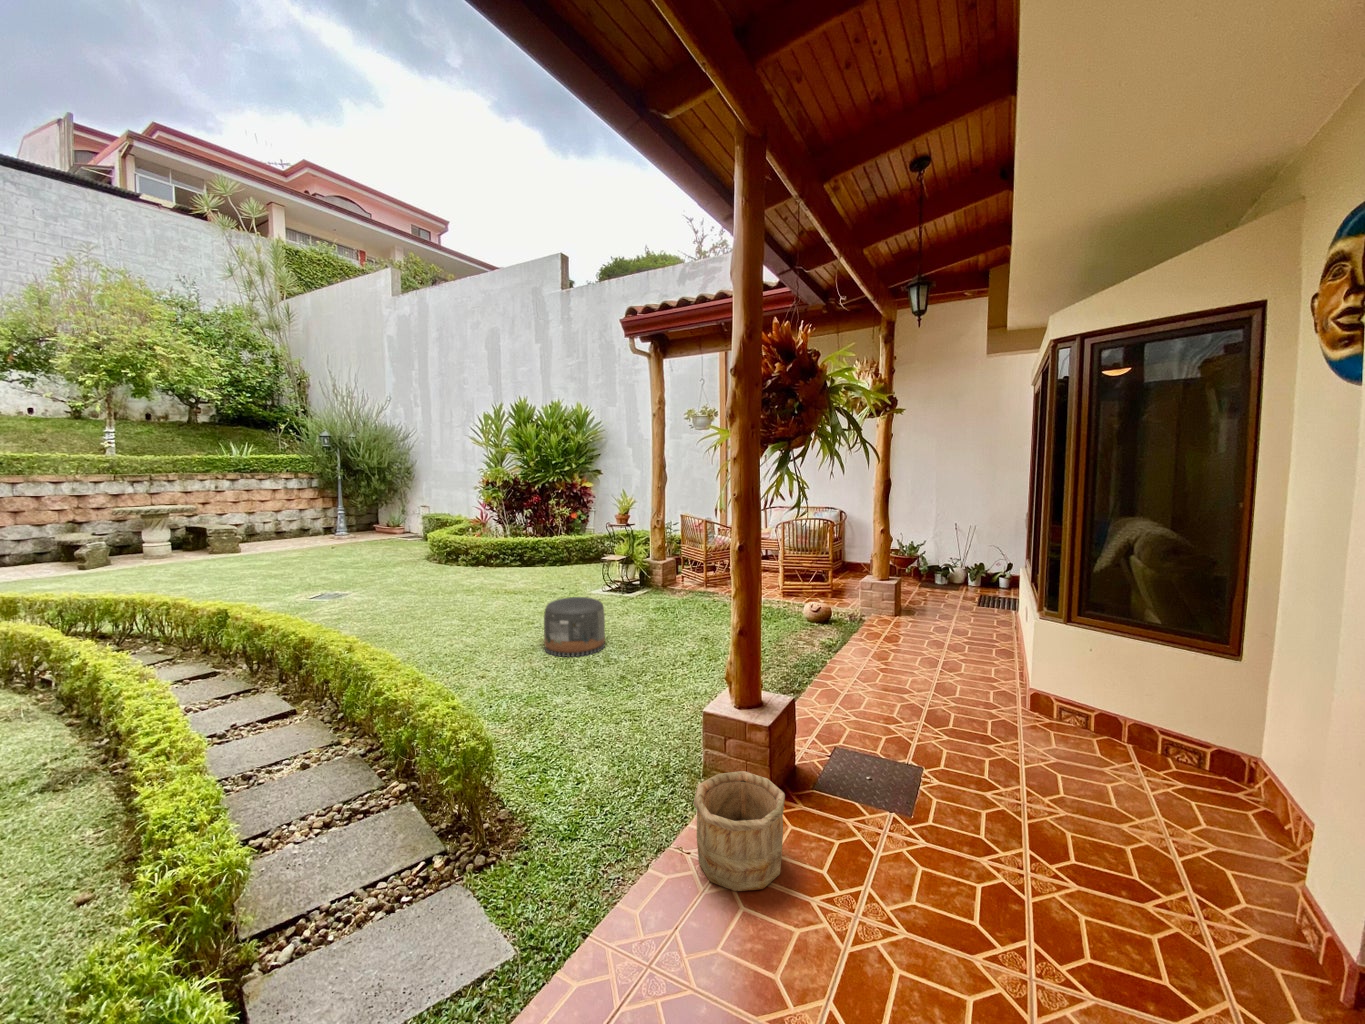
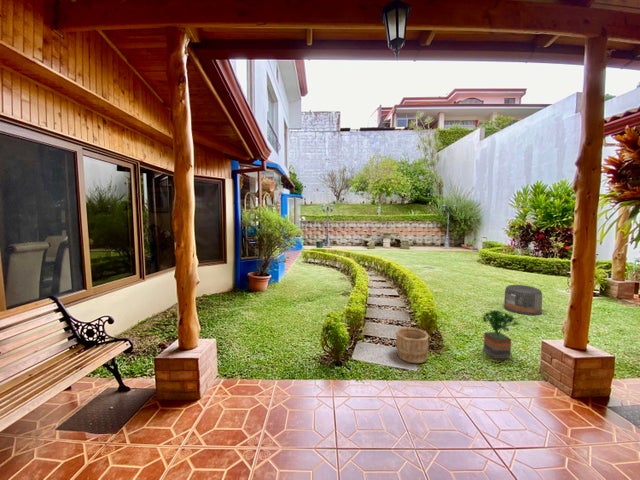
potted tree: none [585,673,653,792] -> present [483,310,518,359]
wooden bucket: present [694,771,785,891] -> present [396,327,429,363]

